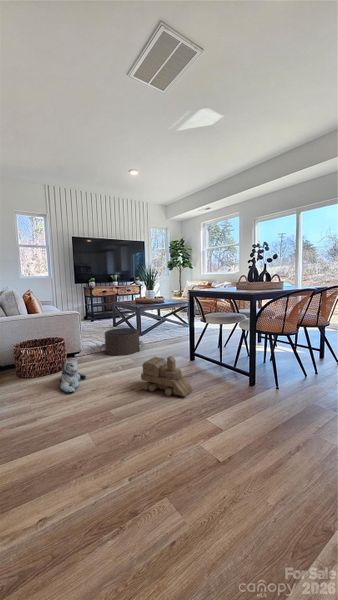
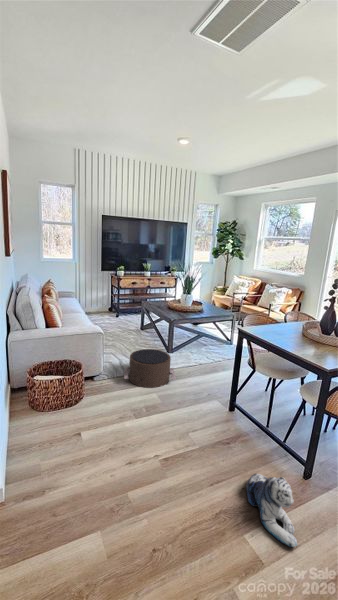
toy train: present [141,356,193,397] -> none [168,416,231,483]
plush toy: present [60,359,86,393] -> present [246,474,297,547]

